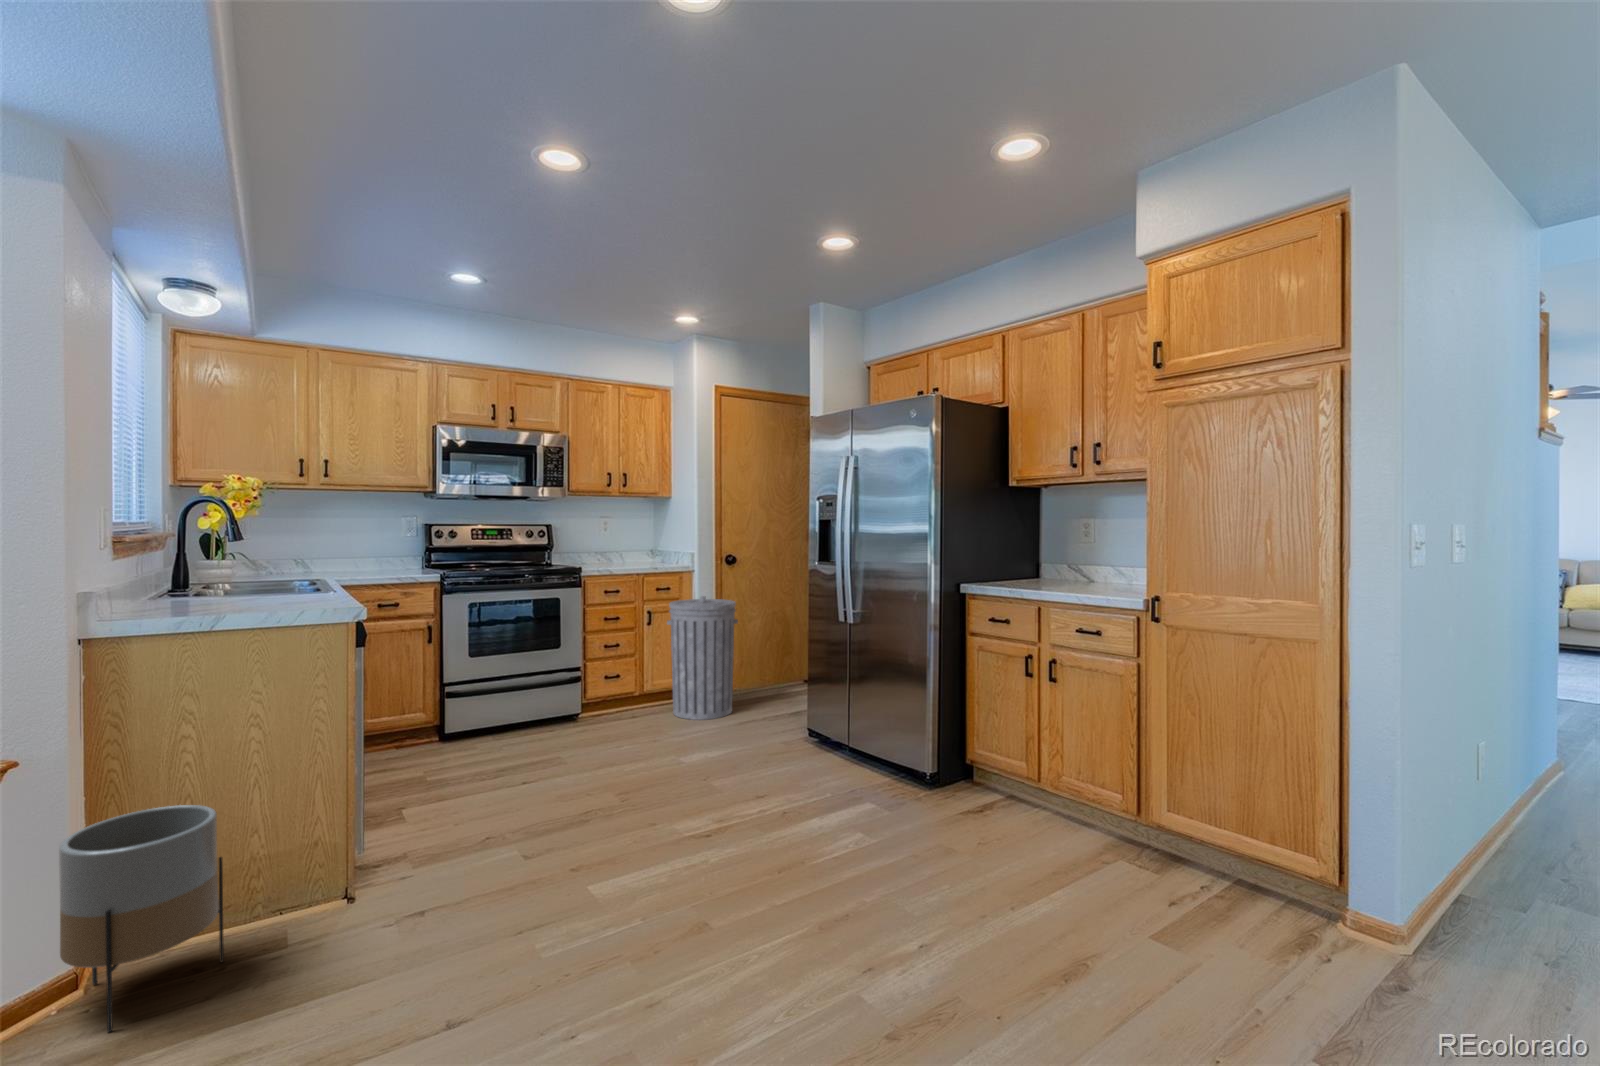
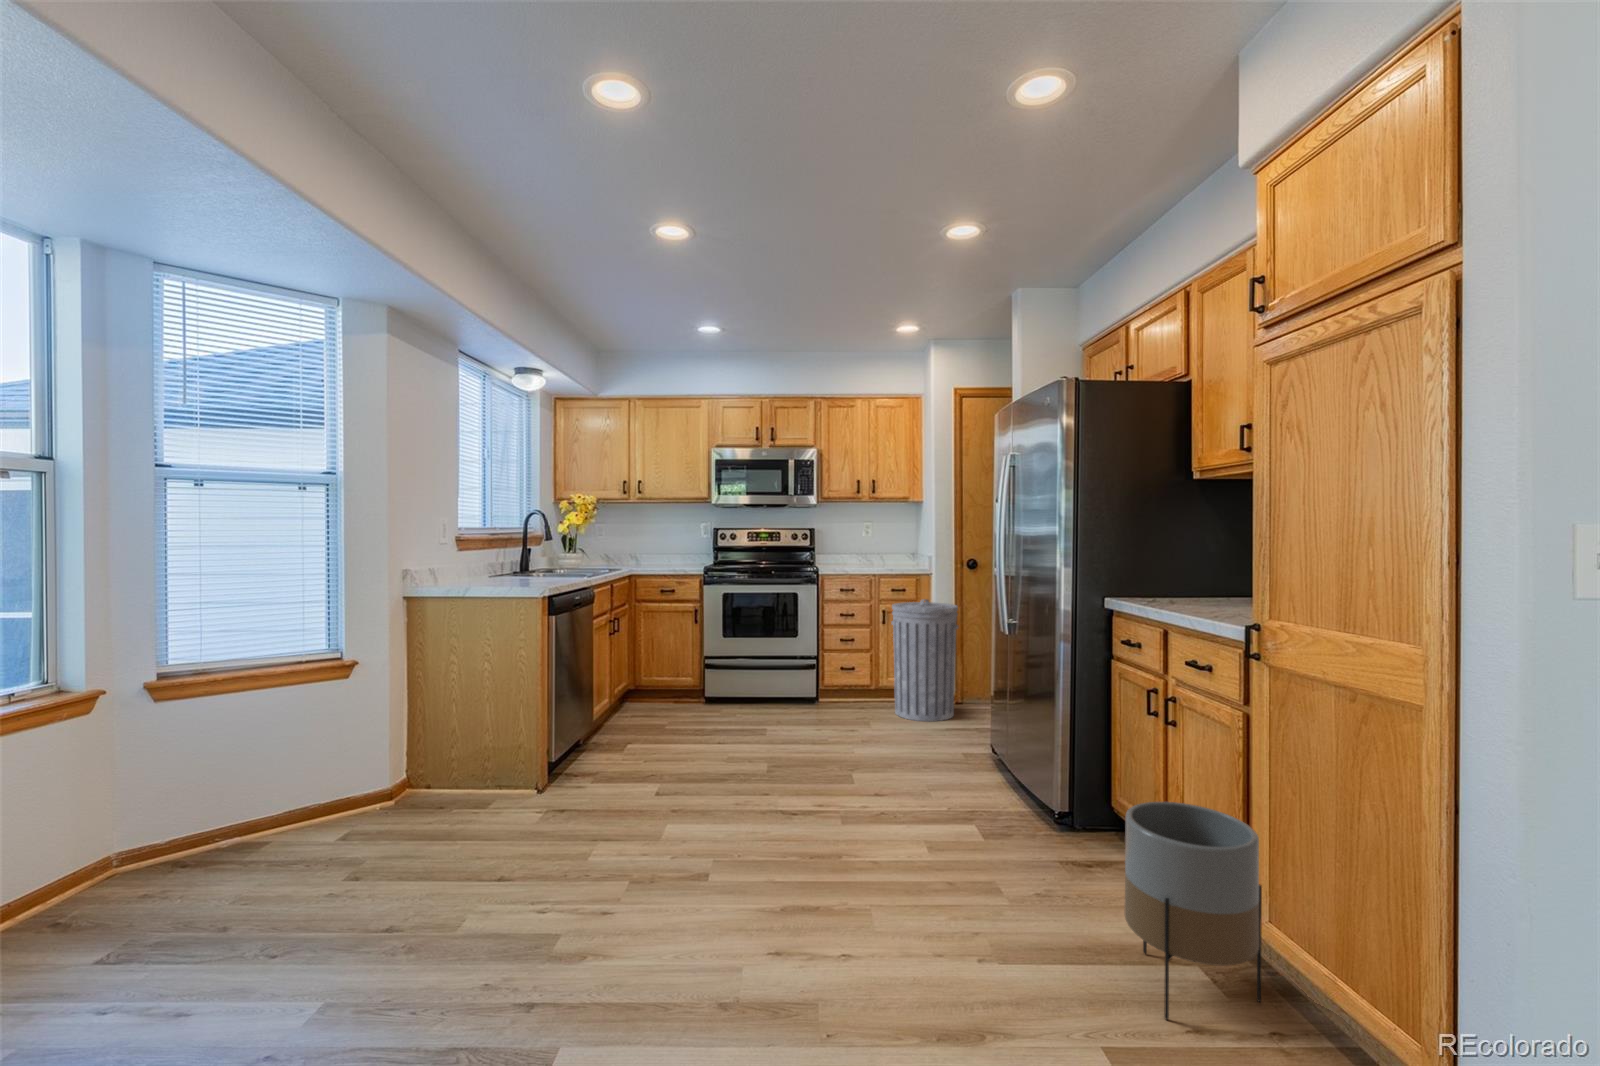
planter: present [59,805,224,1032] -> present [1124,802,1262,1020]

